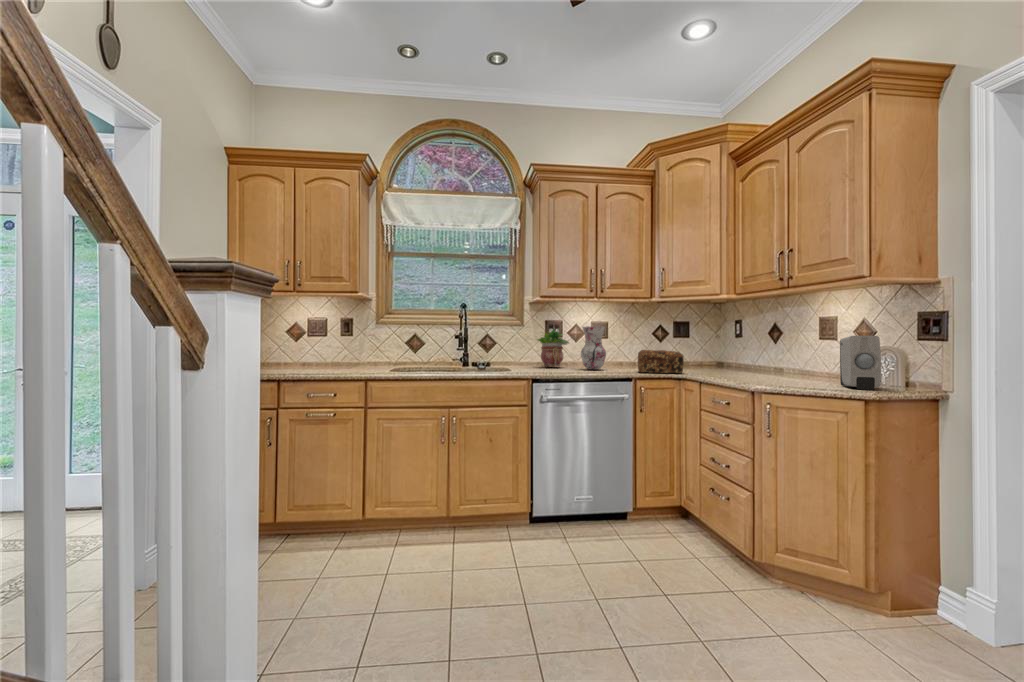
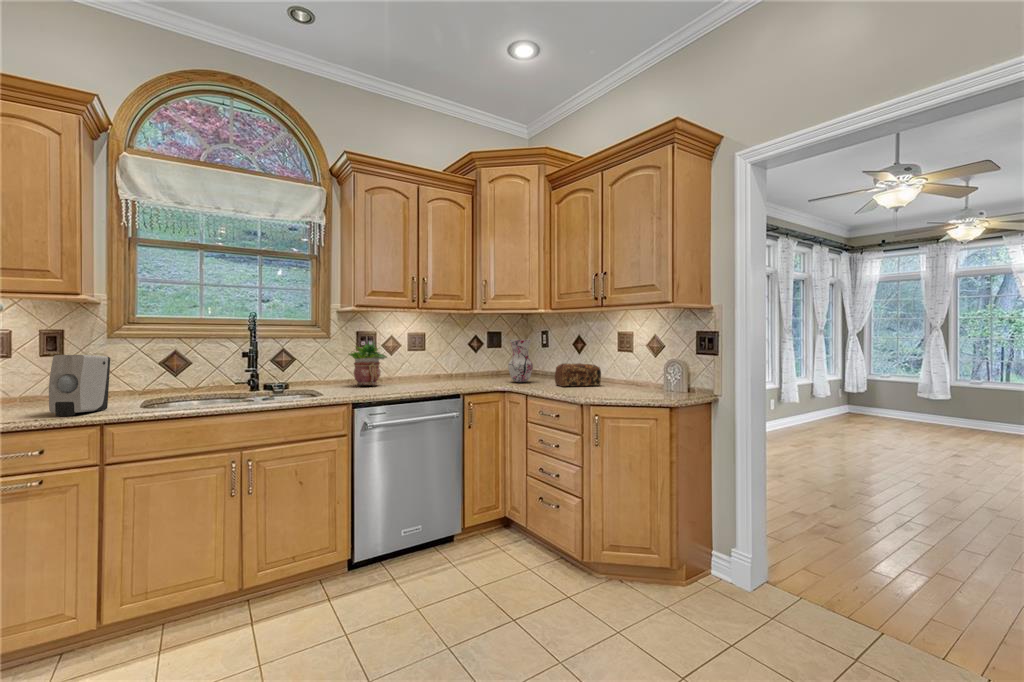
vase: present [581,327,606,370] -> present [508,340,533,382]
soap dispenser: present [840,336,881,390] -> present [49,355,110,416]
bread loaf: present [638,350,684,373] -> present [555,363,601,387]

